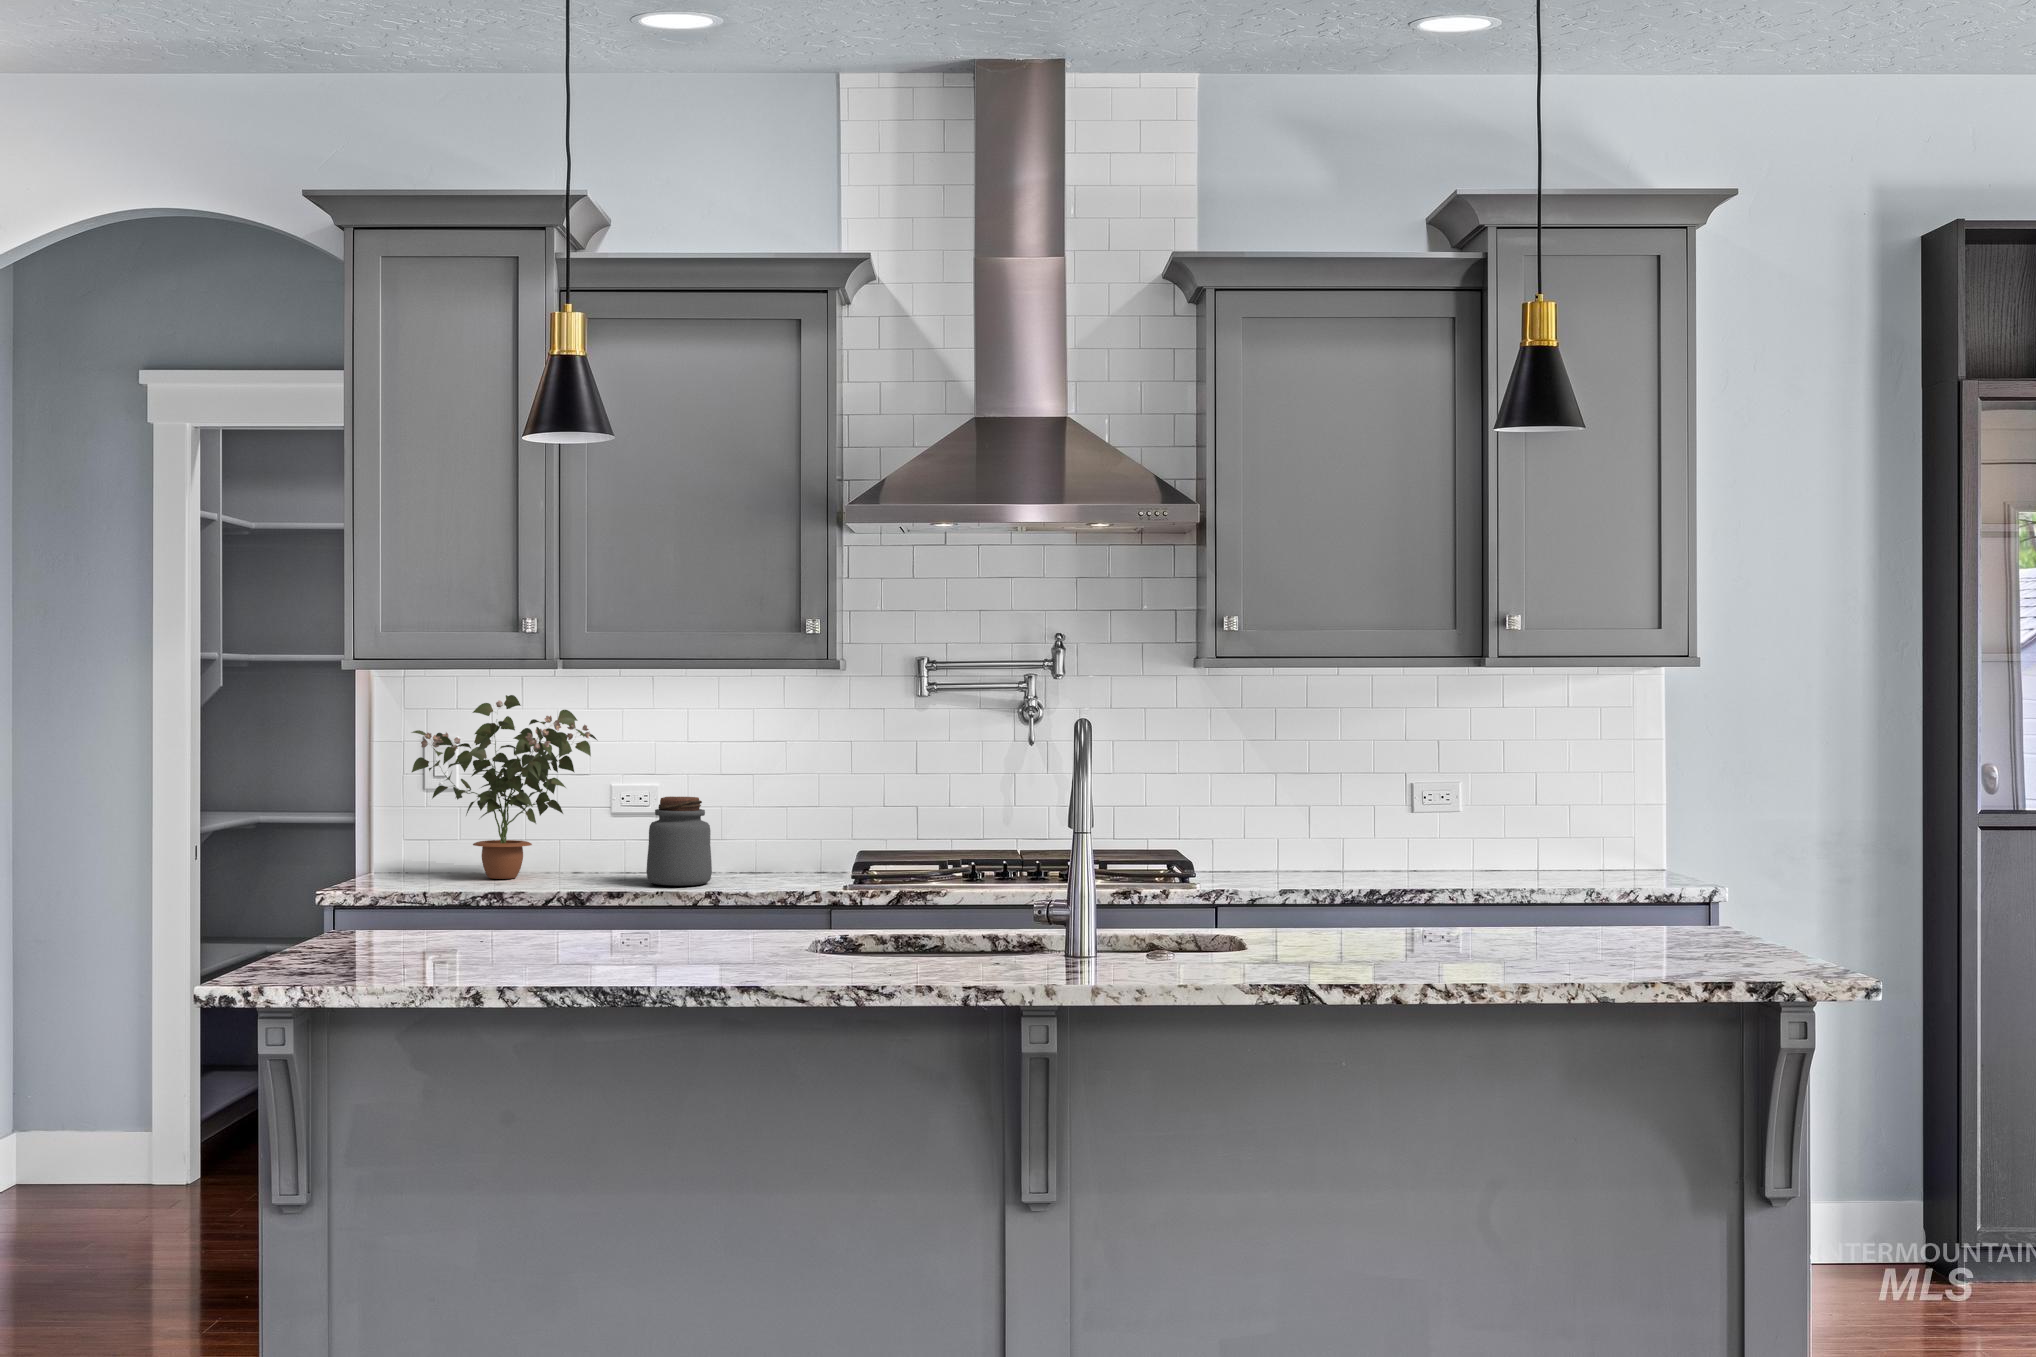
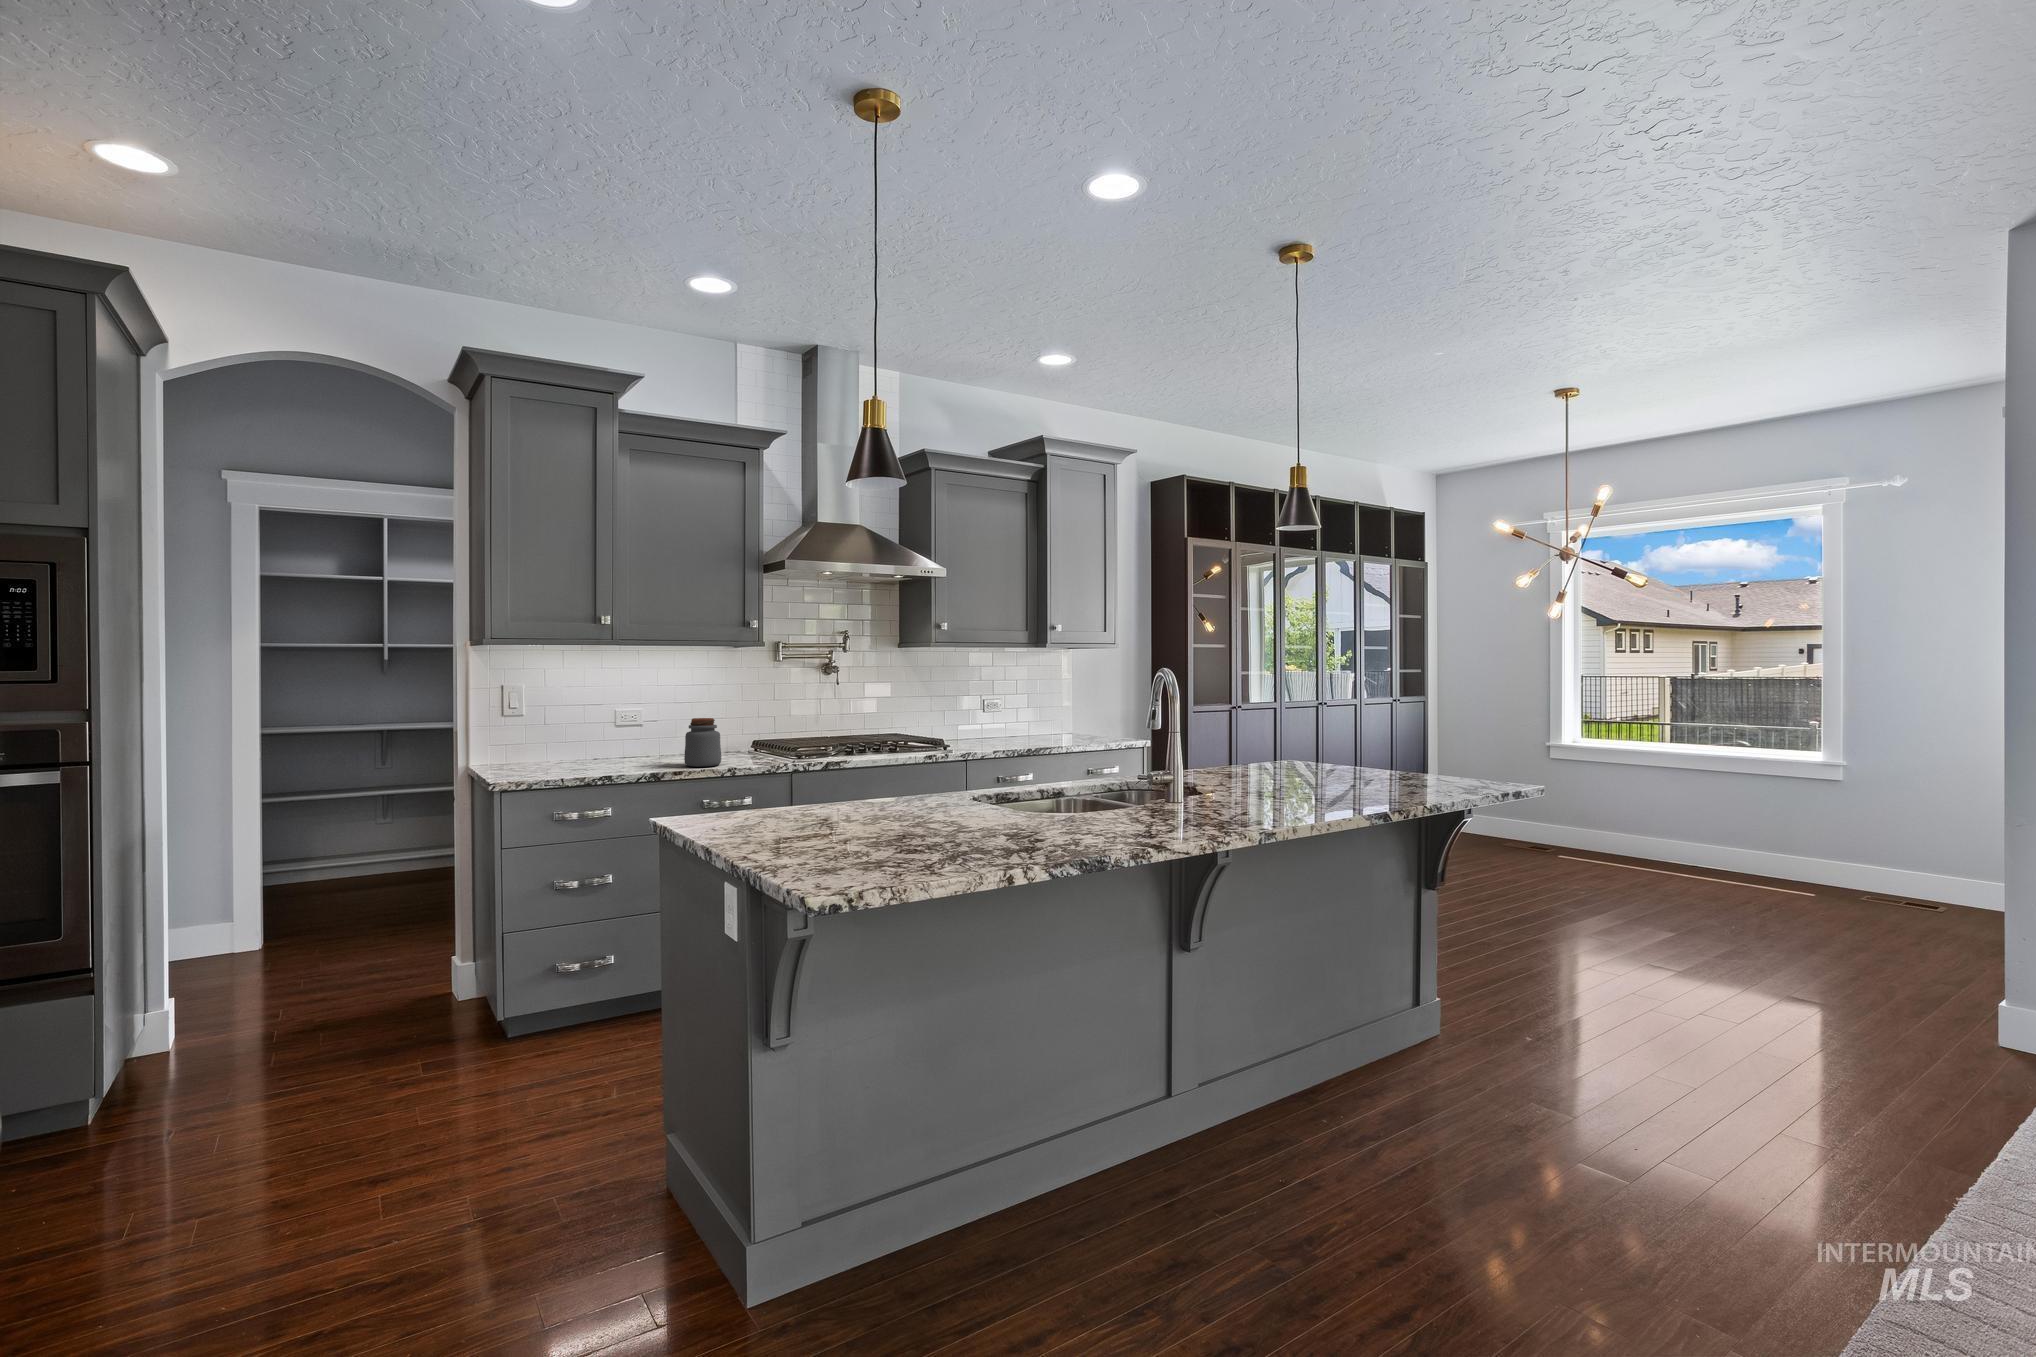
potted plant: present [412,695,597,879] -> none [527,665,643,769]

